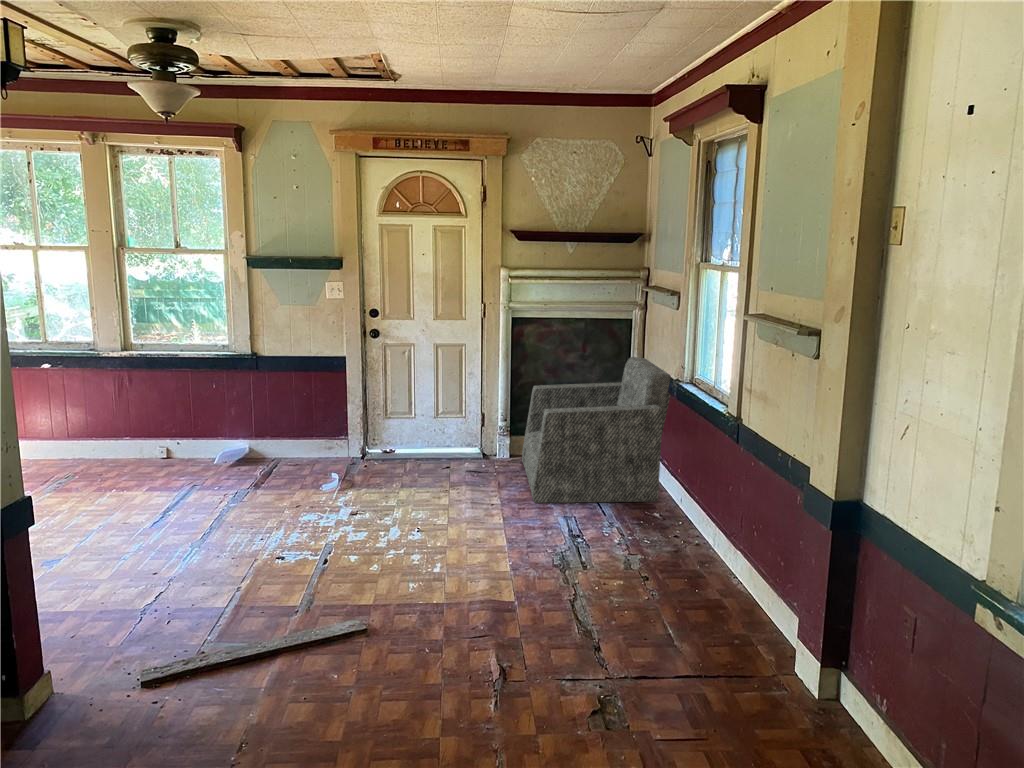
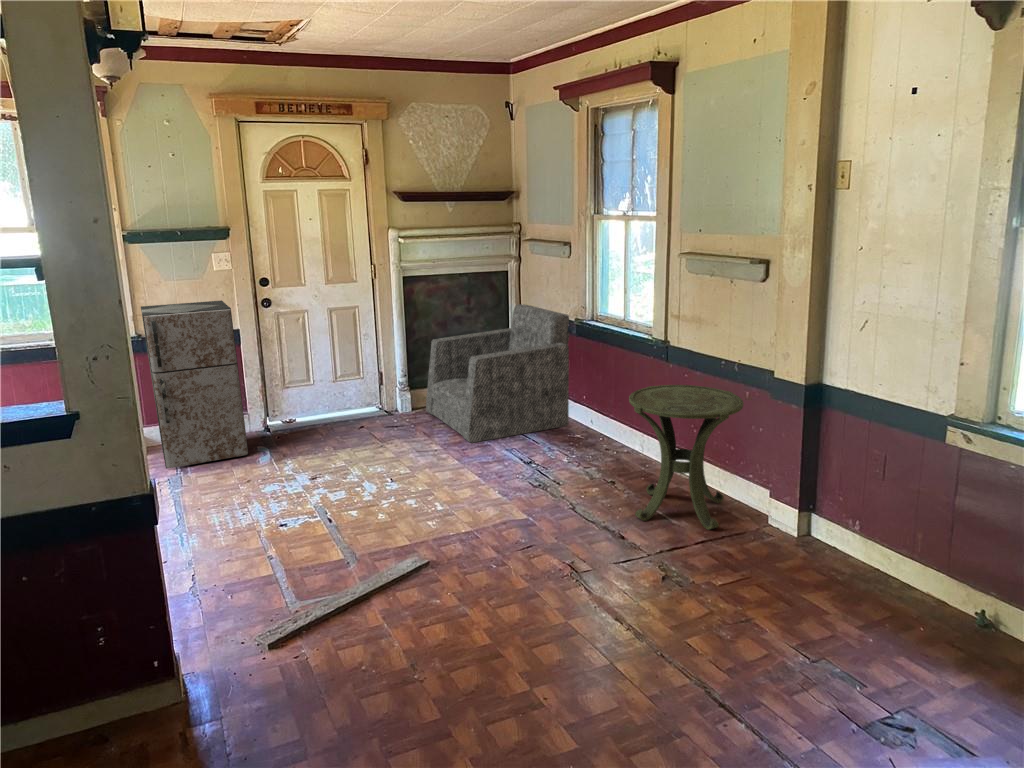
storage cabinet: none [242,327,335,479] -> present [141,300,248,468]
side table: none [634,470,780,661] -> present [629,385,744,529]

